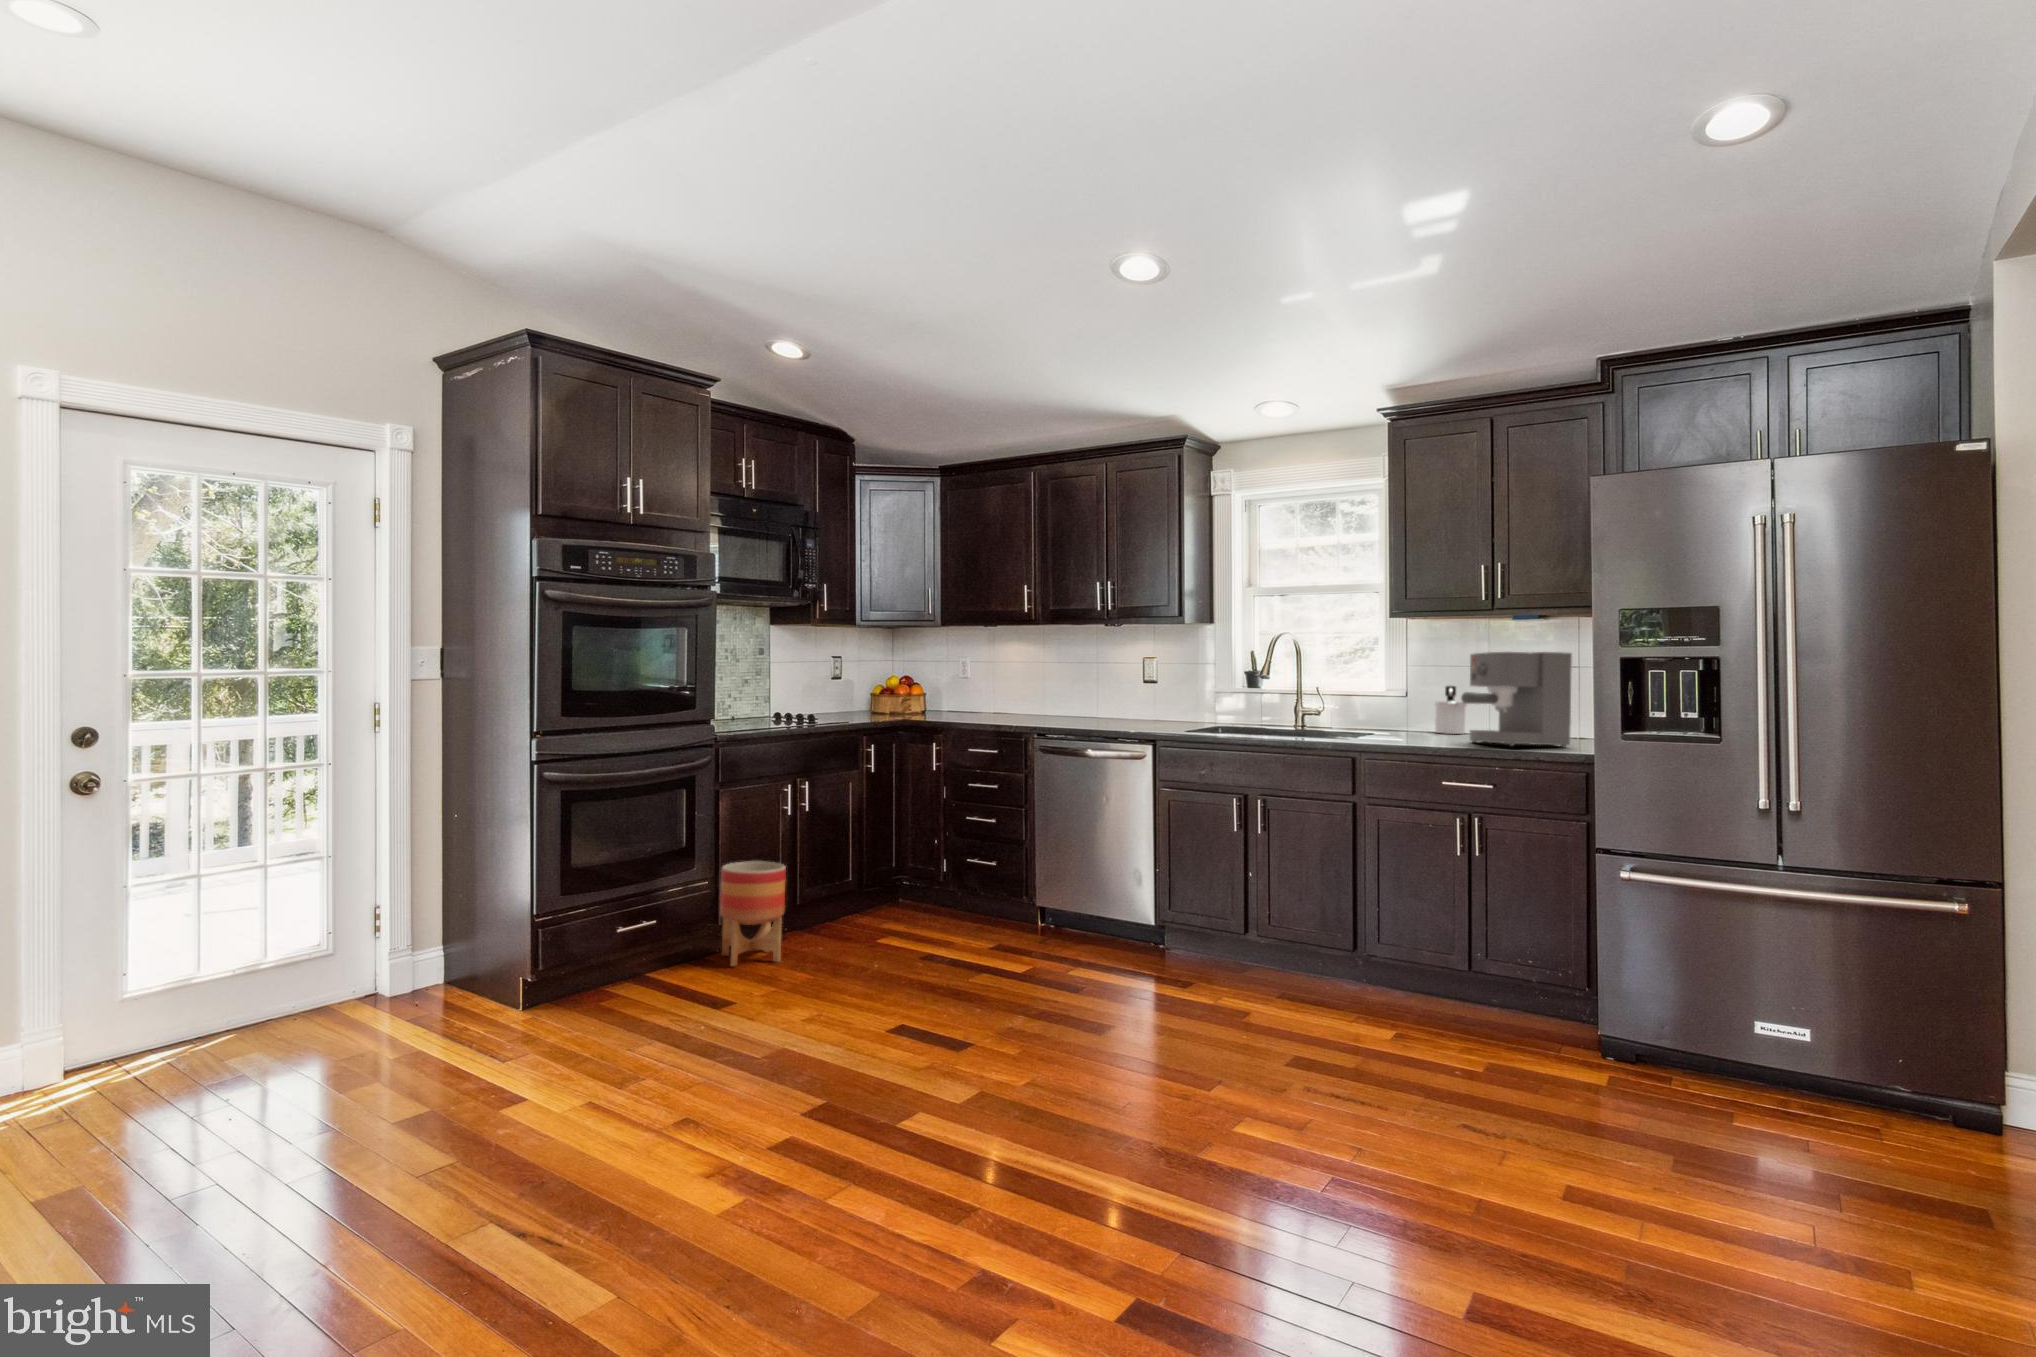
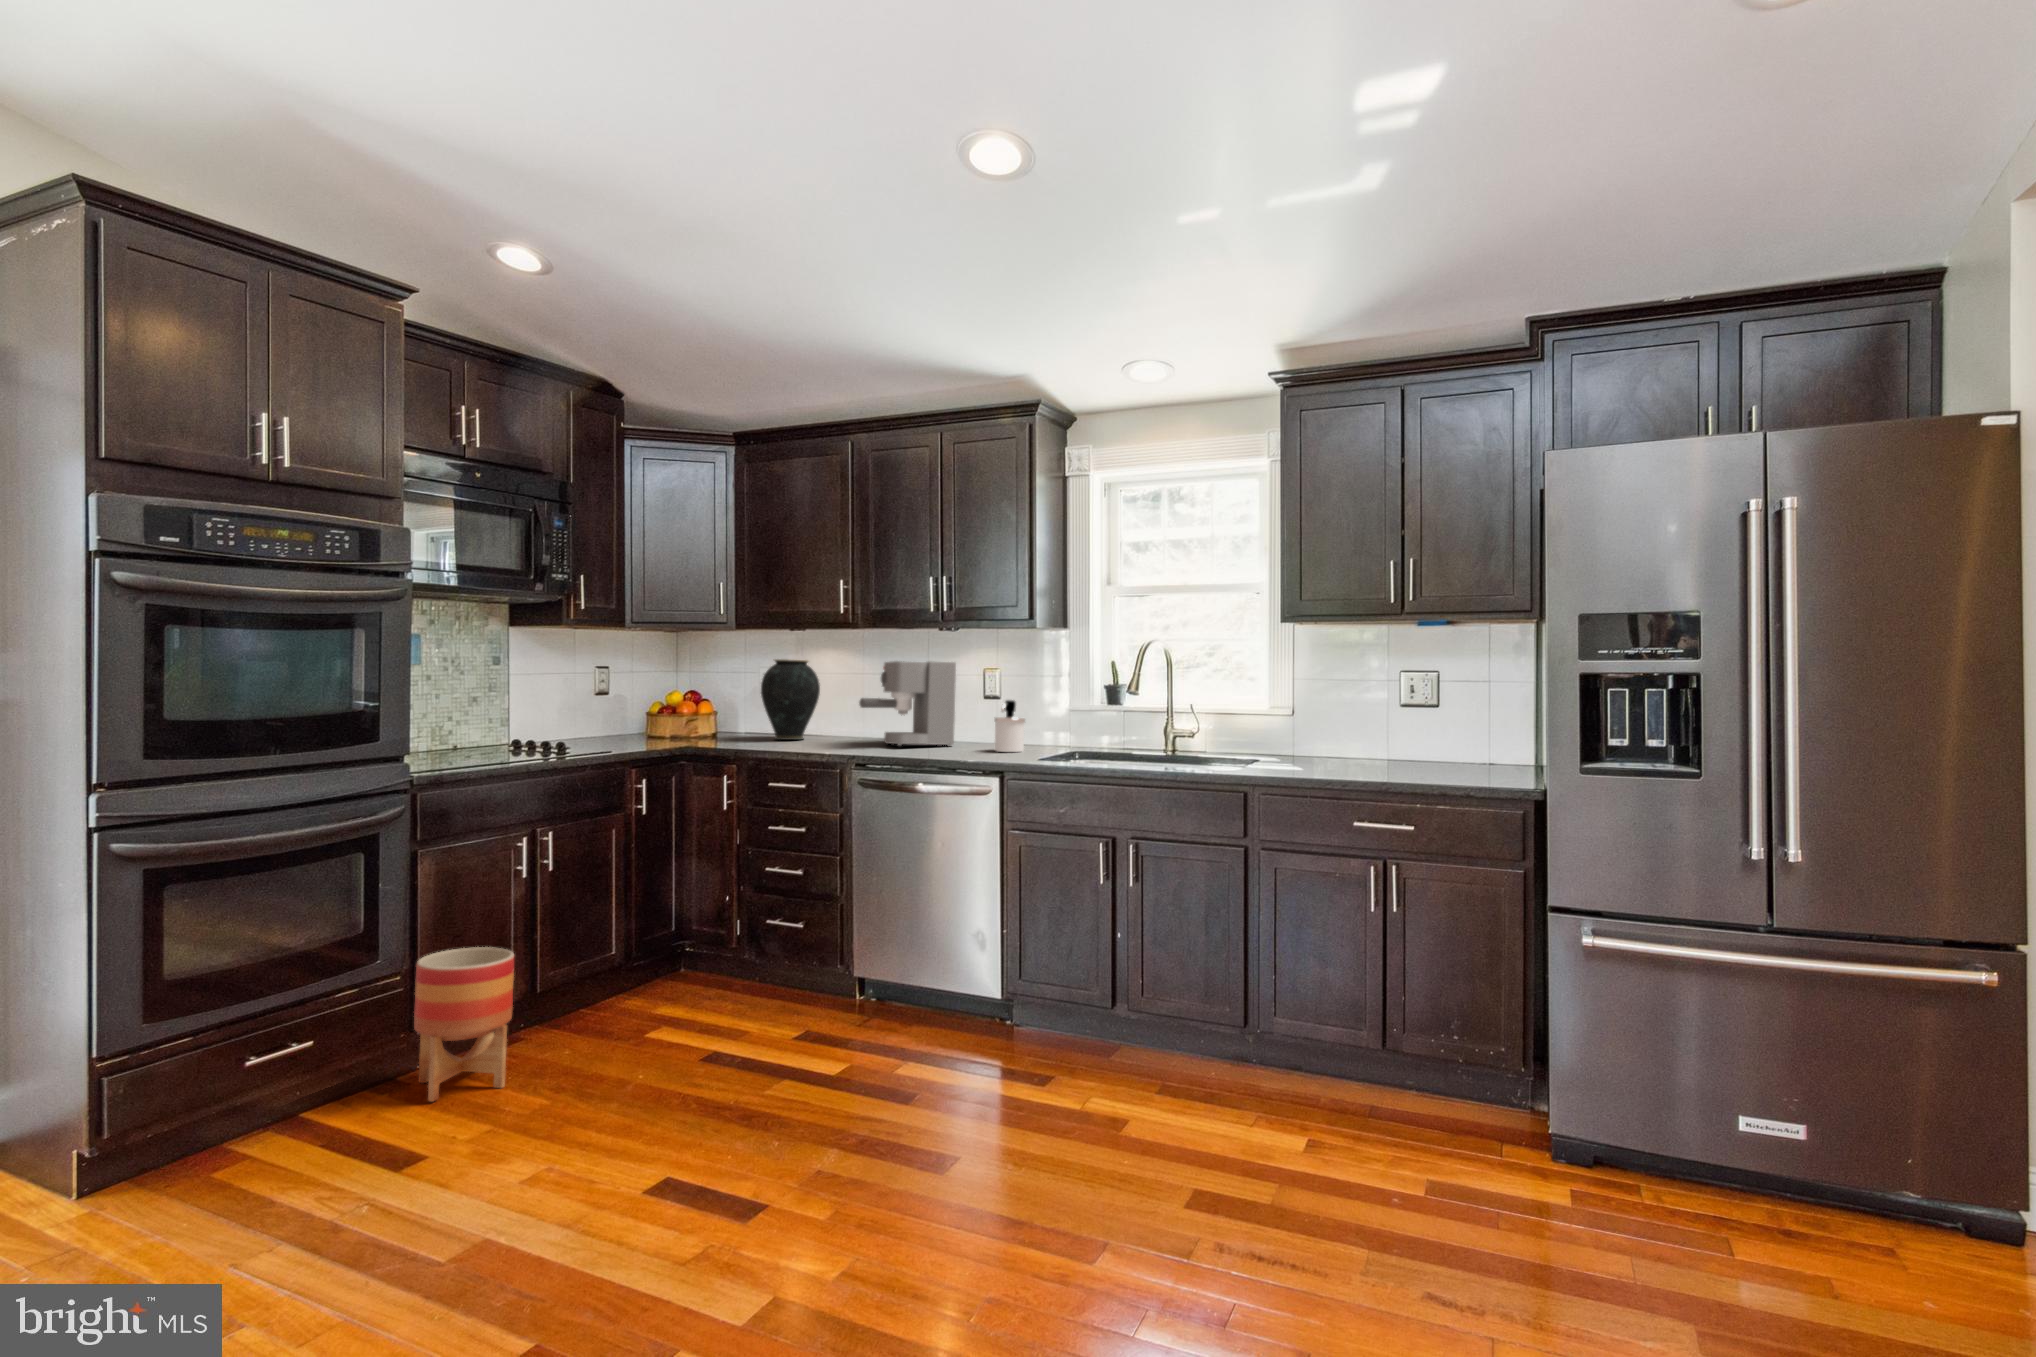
vase: none [960,651,1007,717] -> present [761,659,820,740]
coffee maker: present [1461,652,1572,747] -> present [859,661,956,746]
soap dispenser: present [1435,686,1467,734] -> present [994,700,1026,752]

